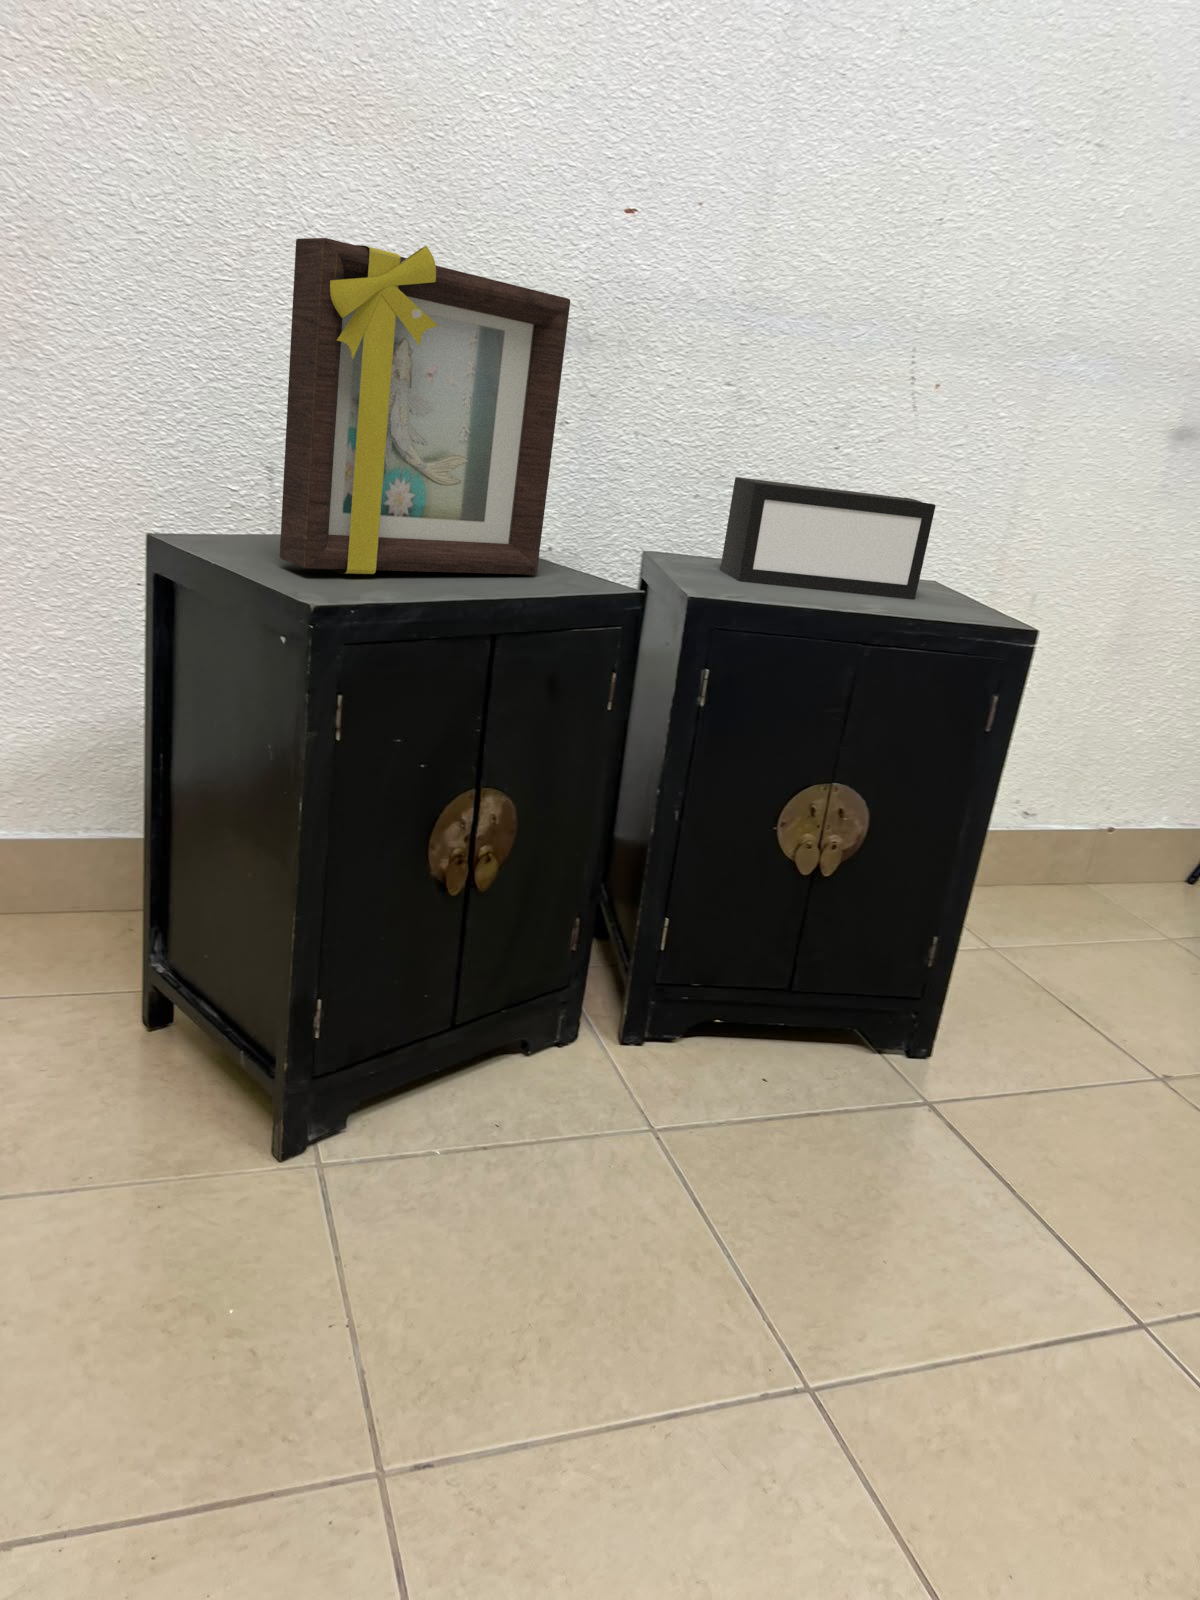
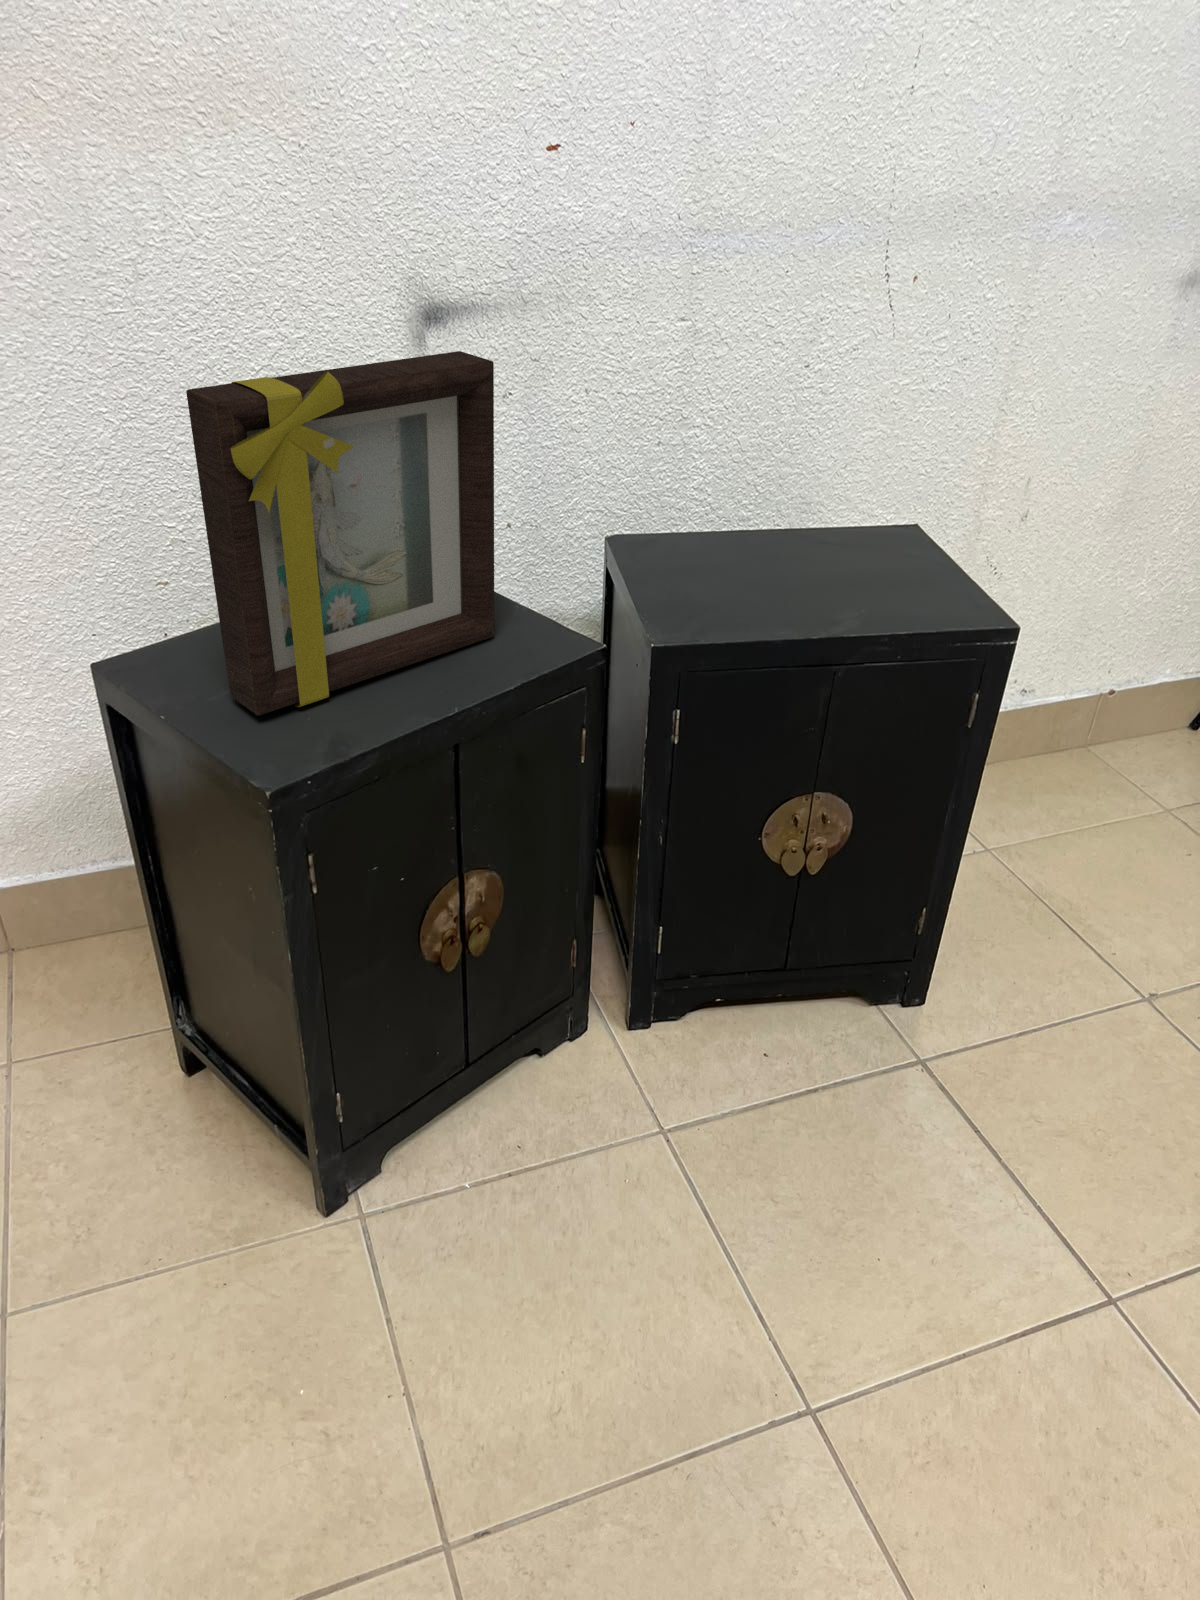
speaker: present [720,477,936,600] -> none [688,448,912,578]

